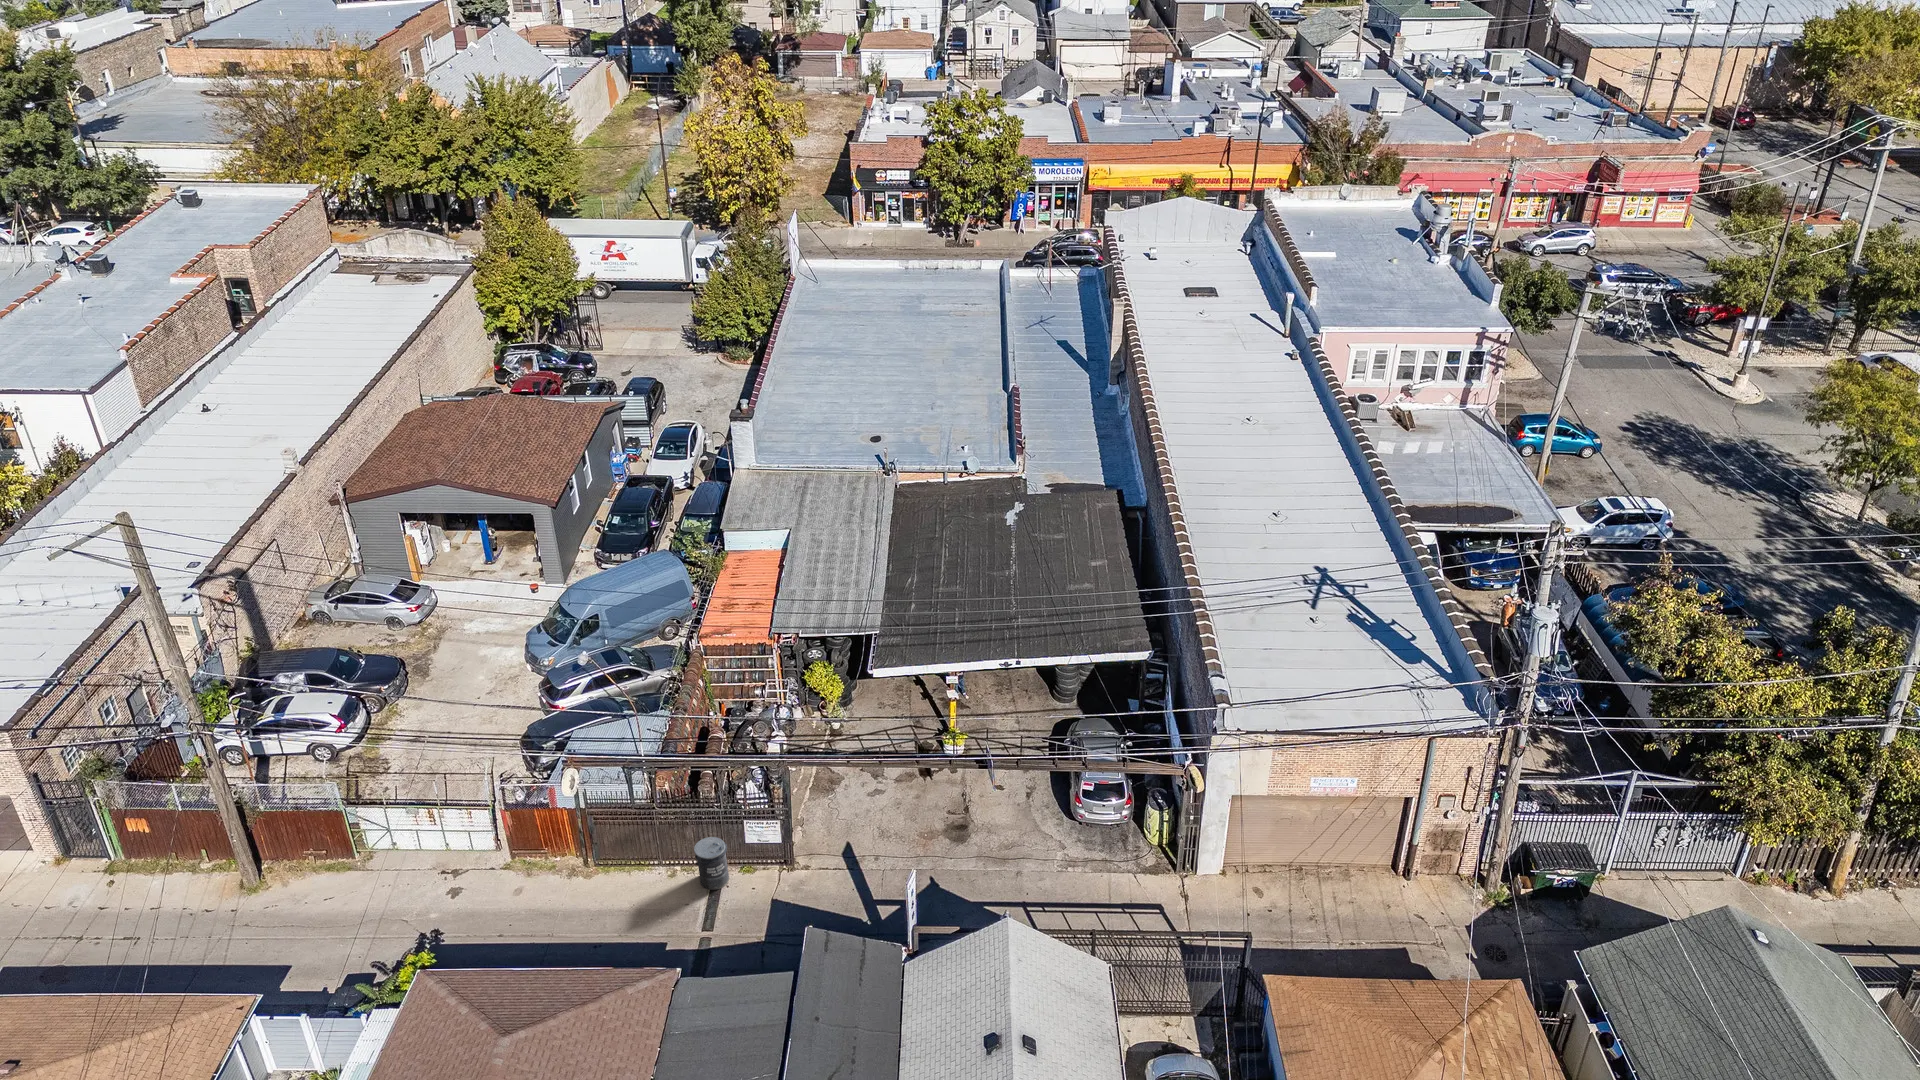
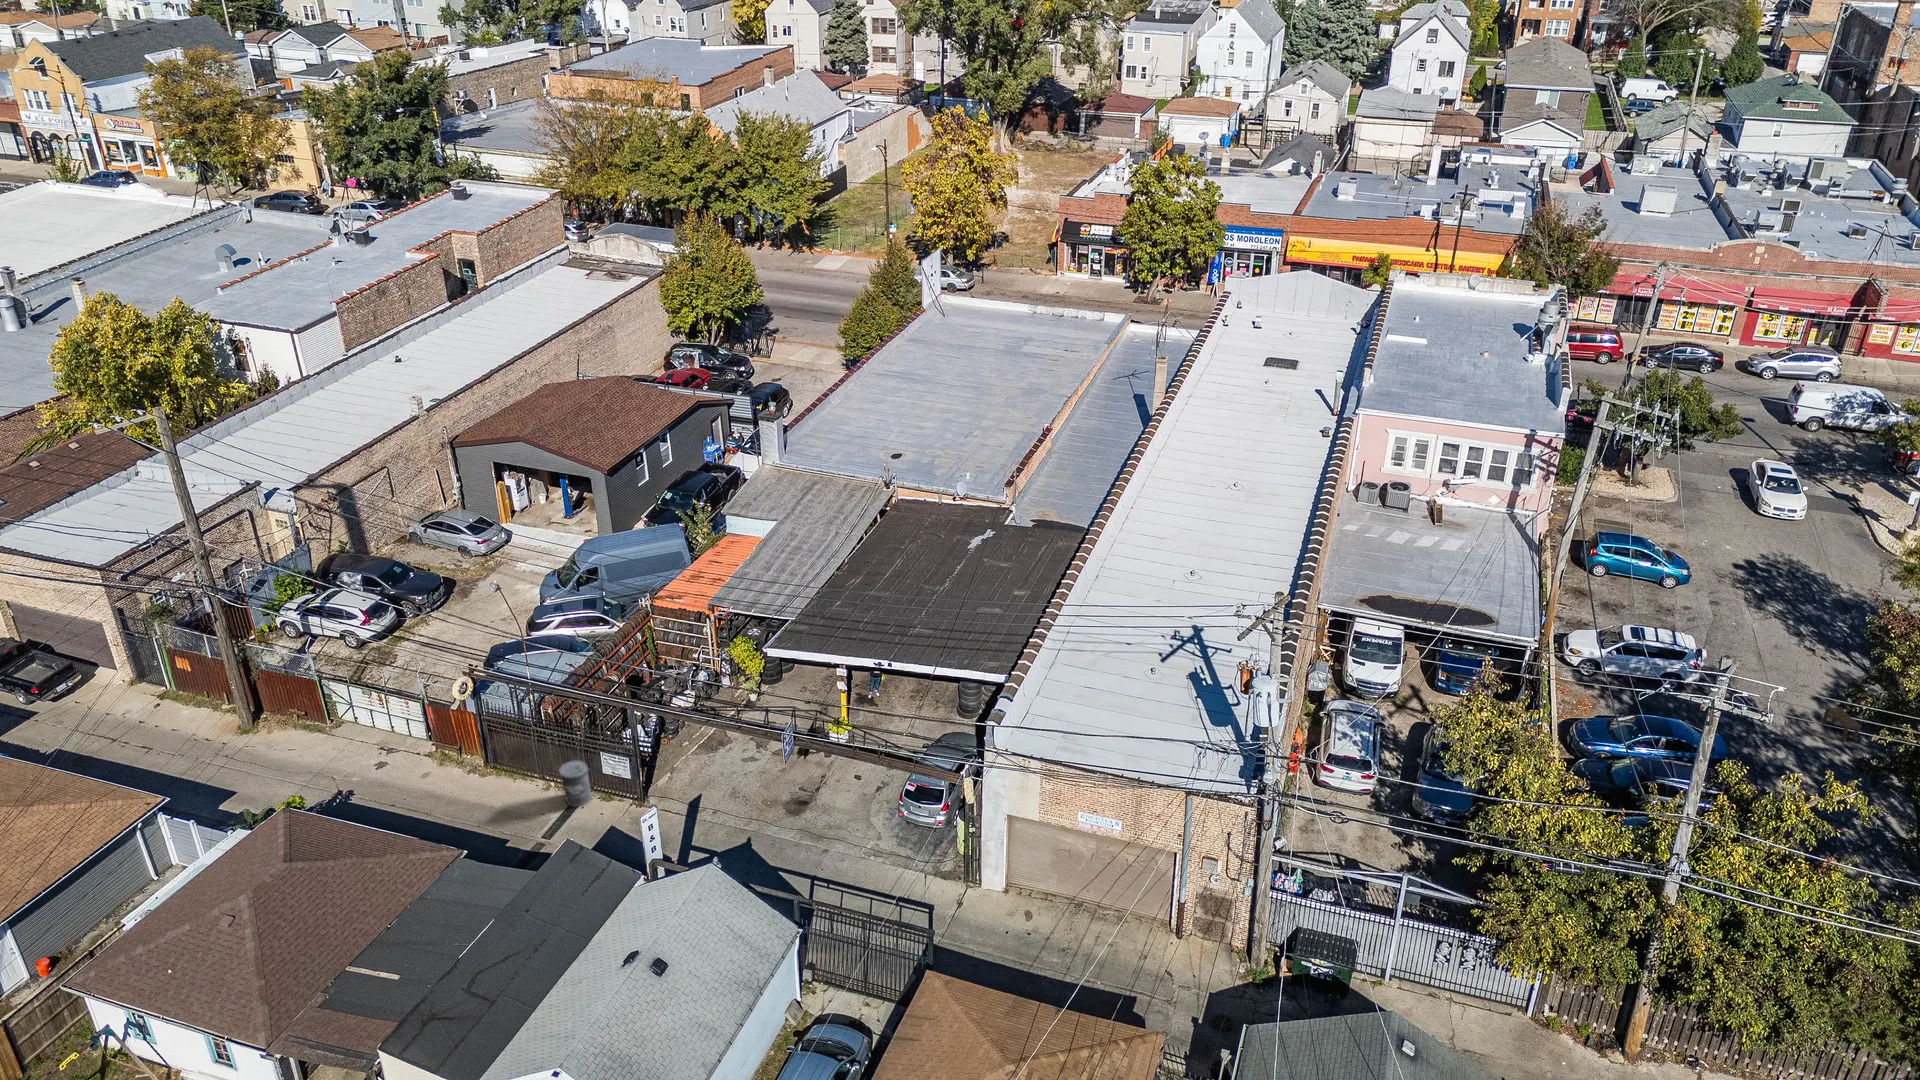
bench: none [1782,544,1821,575] -> present [1822,707,1862,742]

